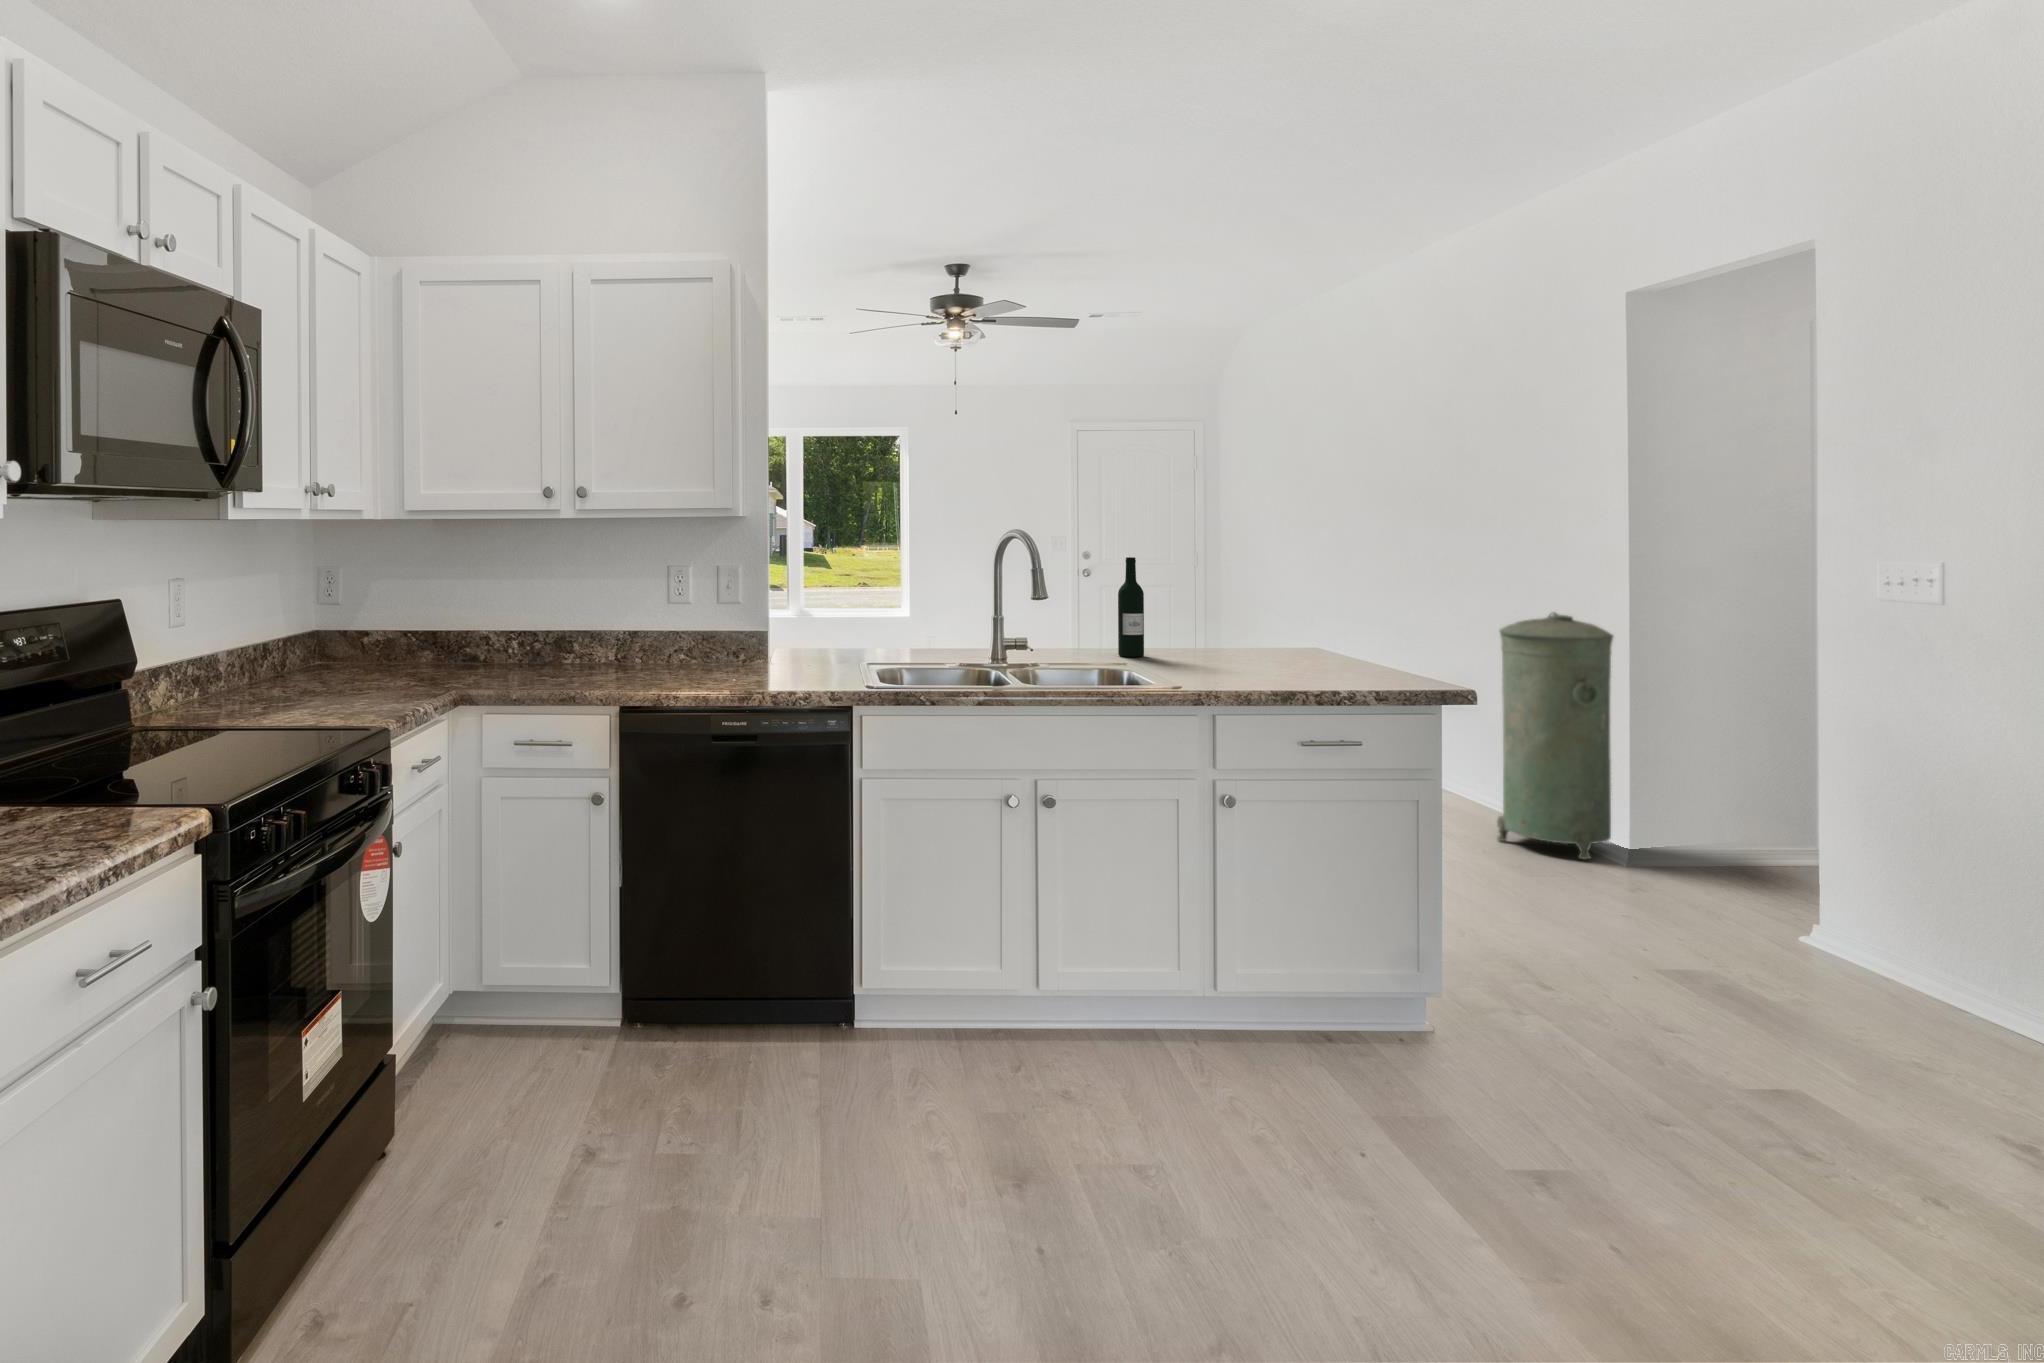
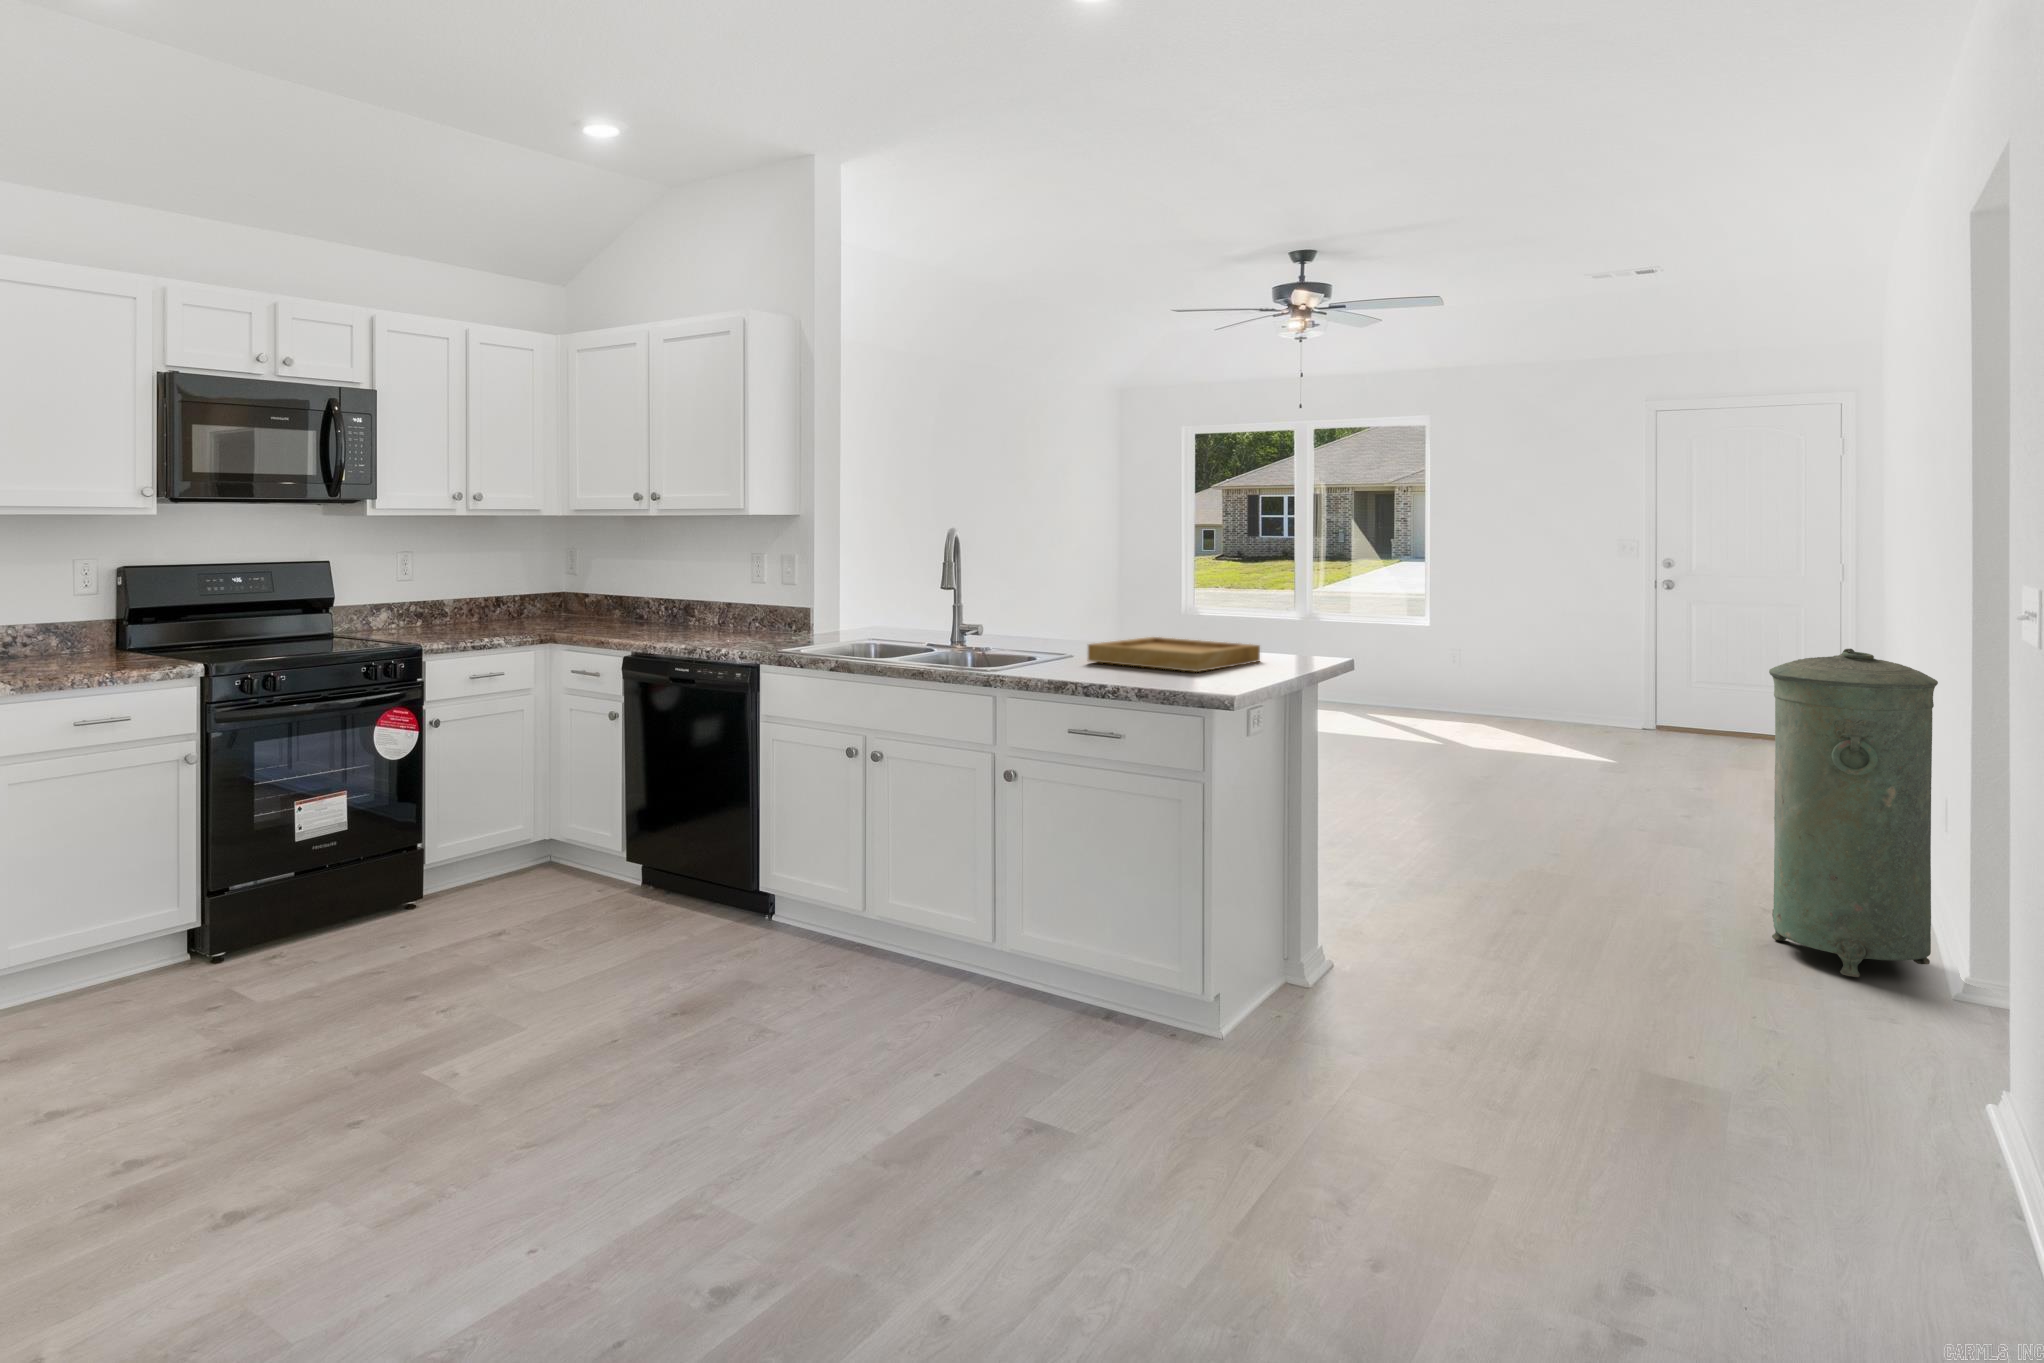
wine bottle: present [1118,557,1144,657] -> none [1088,555,1113,651]
tray: none [1180,638,1329,670] -> present [1088,637,1260,672]

